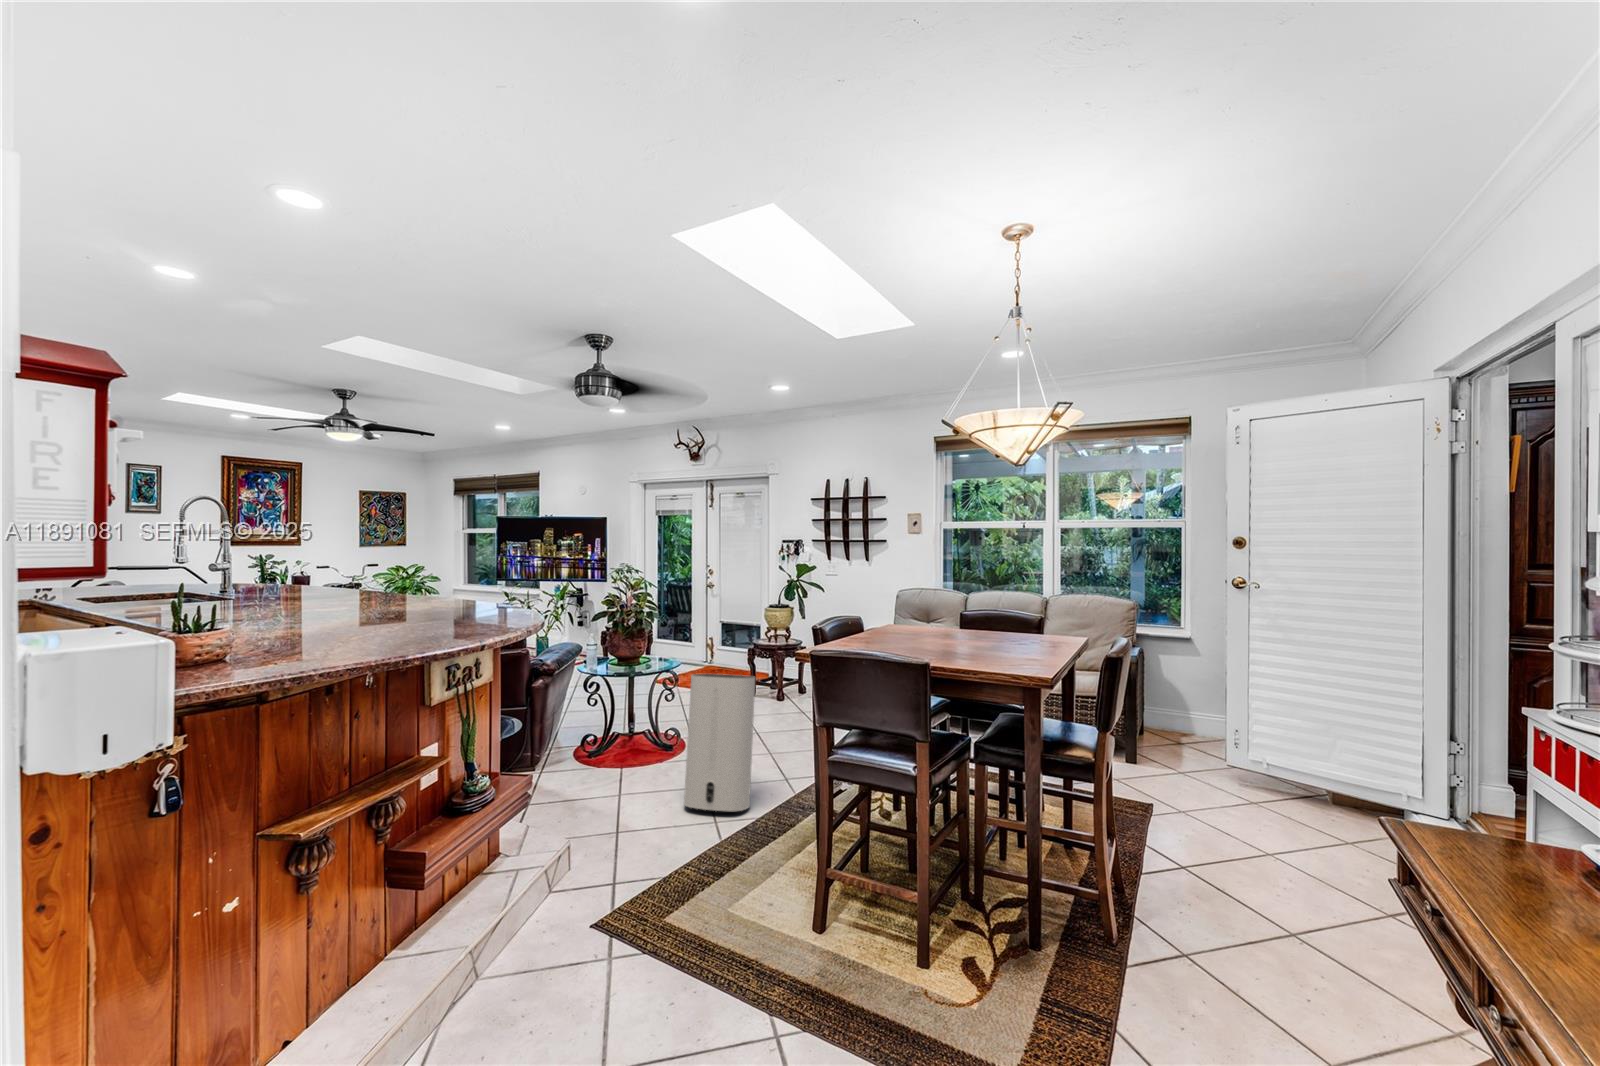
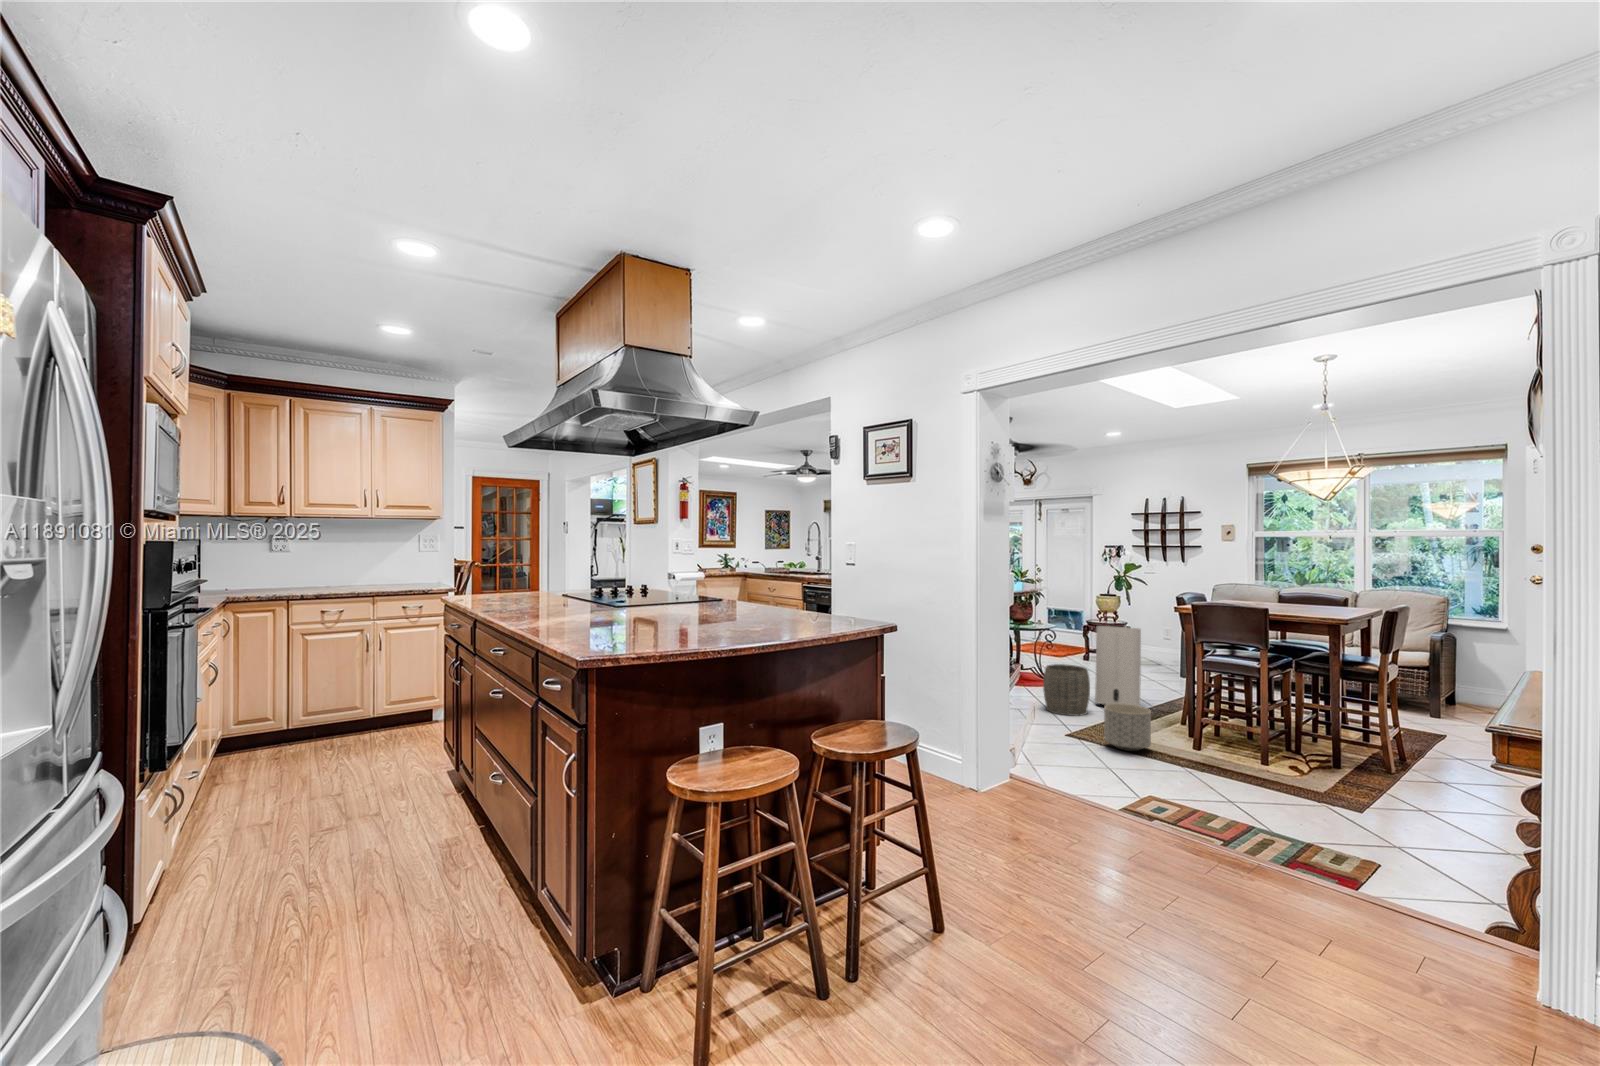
woven basket: none [580,748,658,850] -> present [1043,664,1090,716]
planter: none [585,871,676,995] -> present [1104,703,1151,751]

